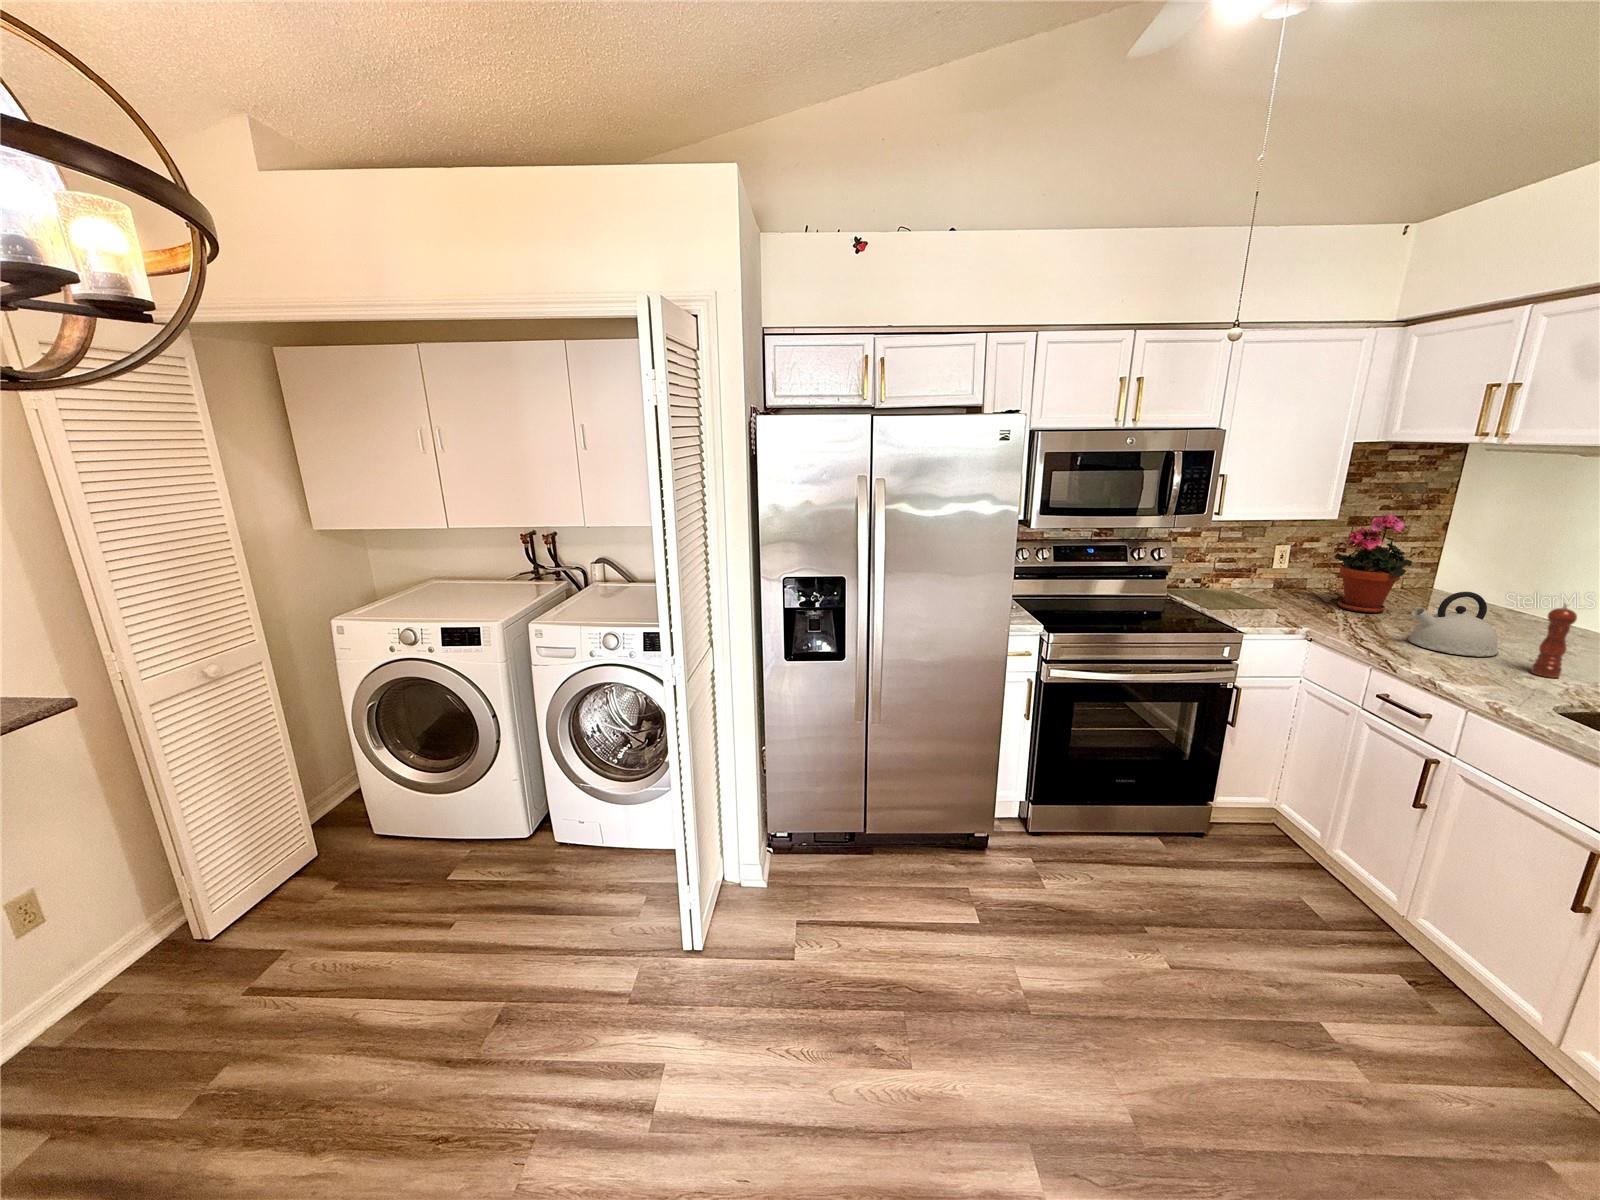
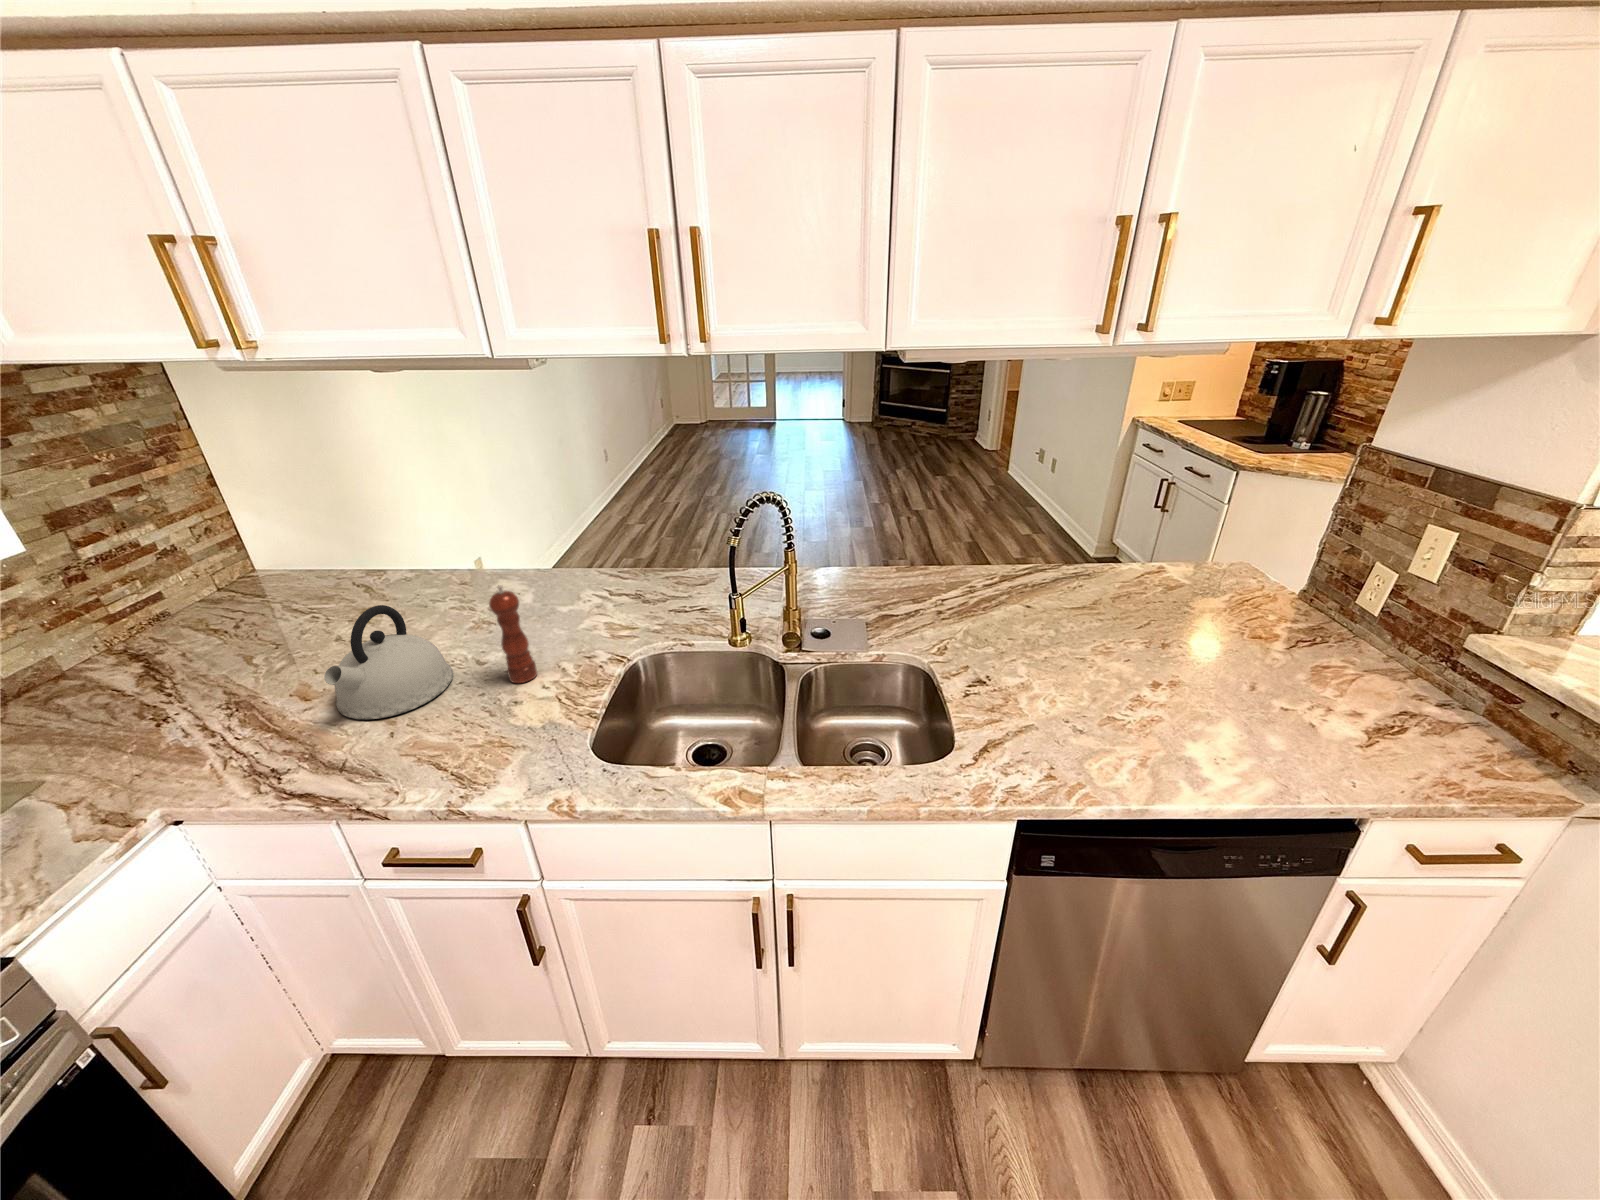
potted plant: present [1334,514,1412,613] -> none [81,506,246,693]

